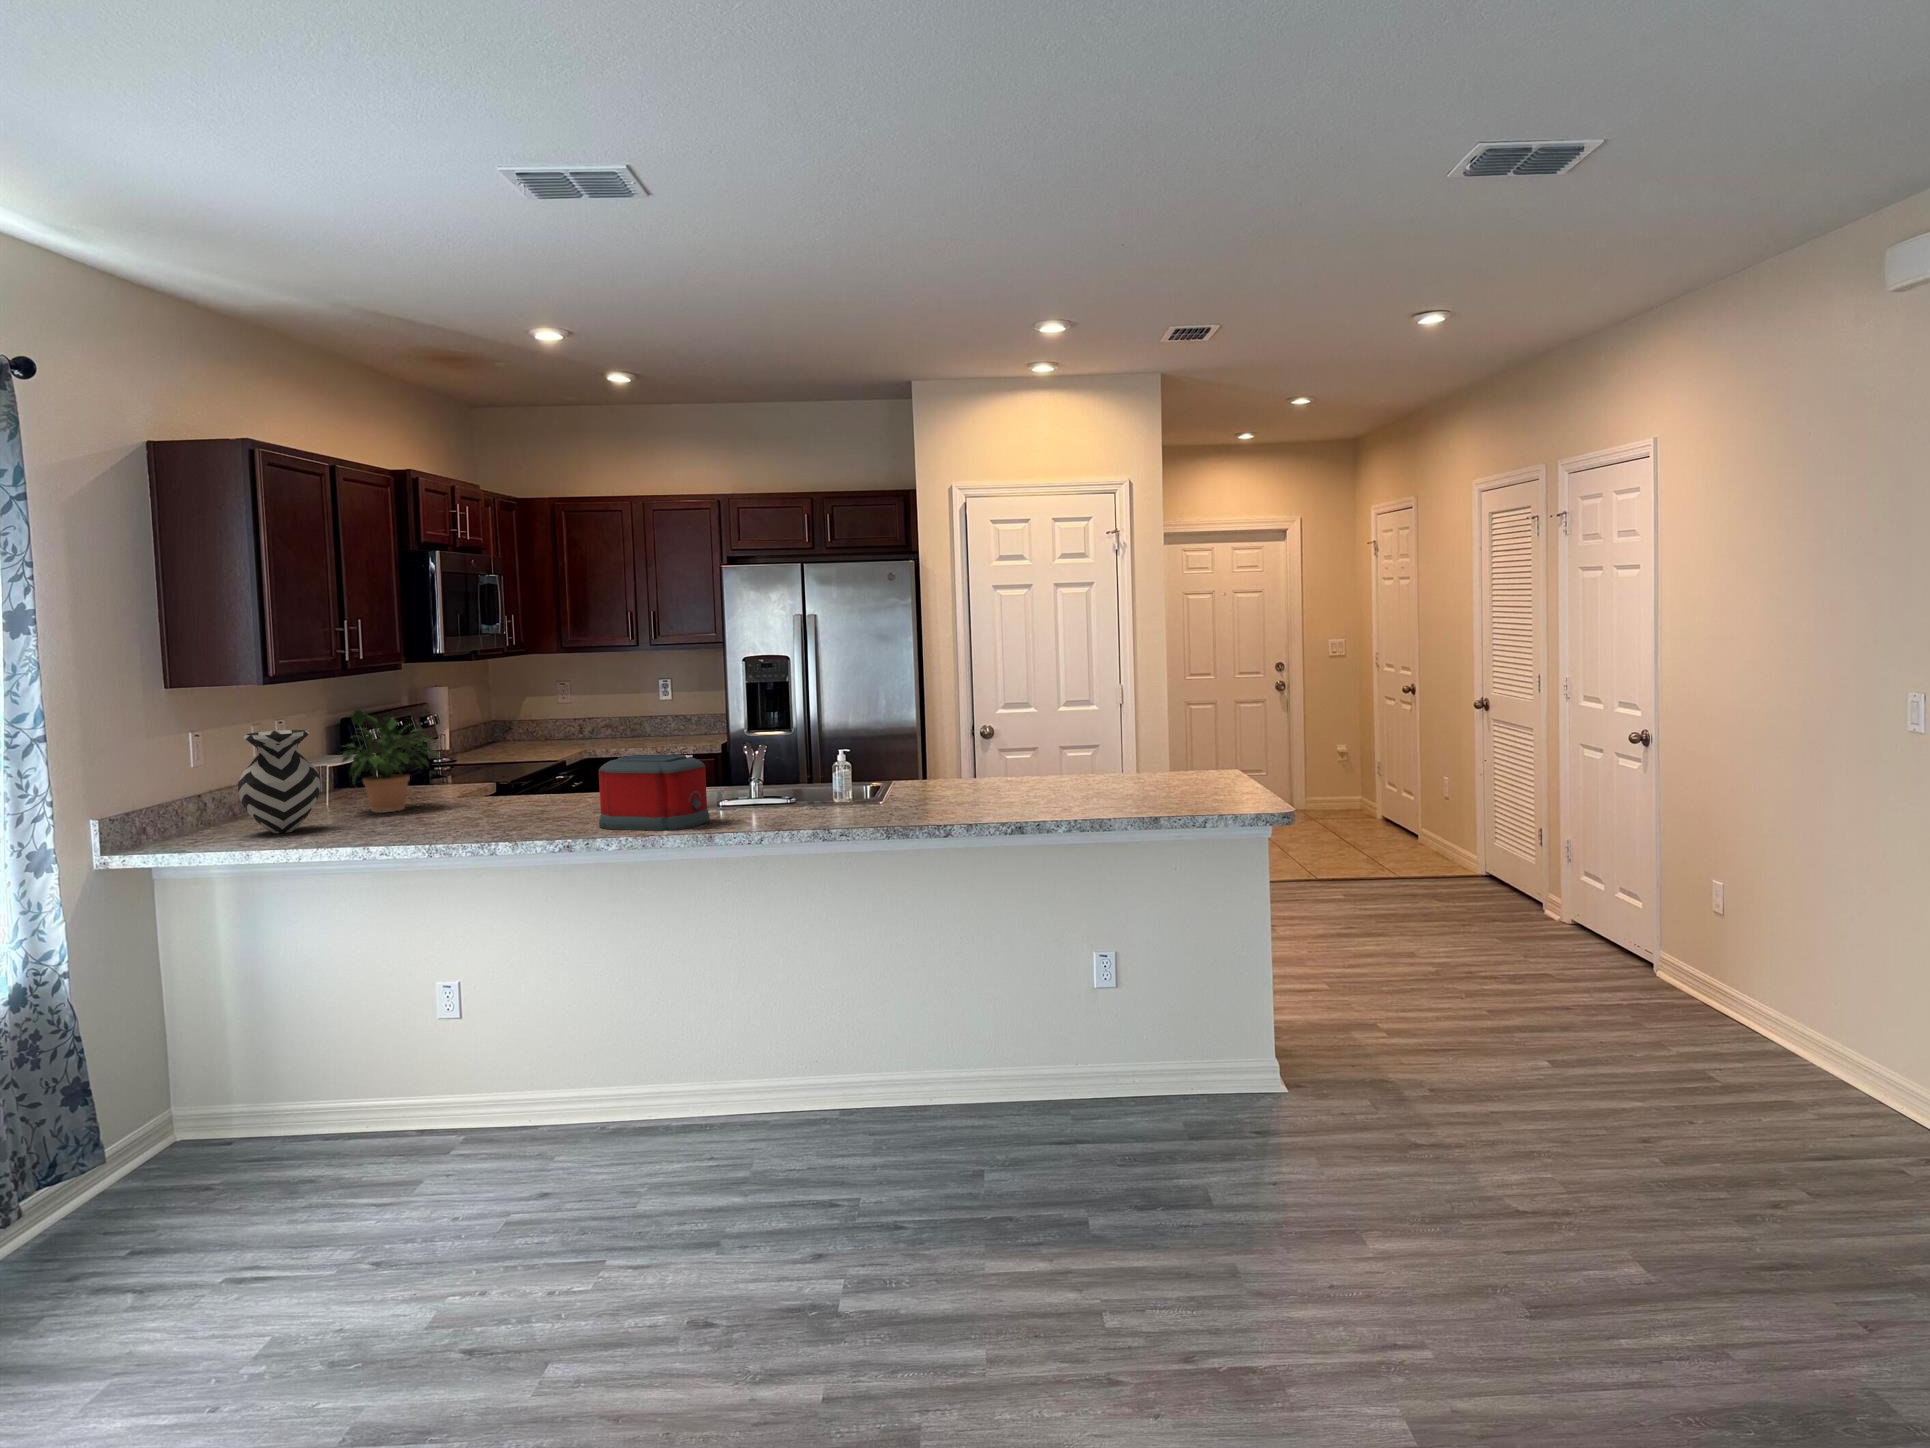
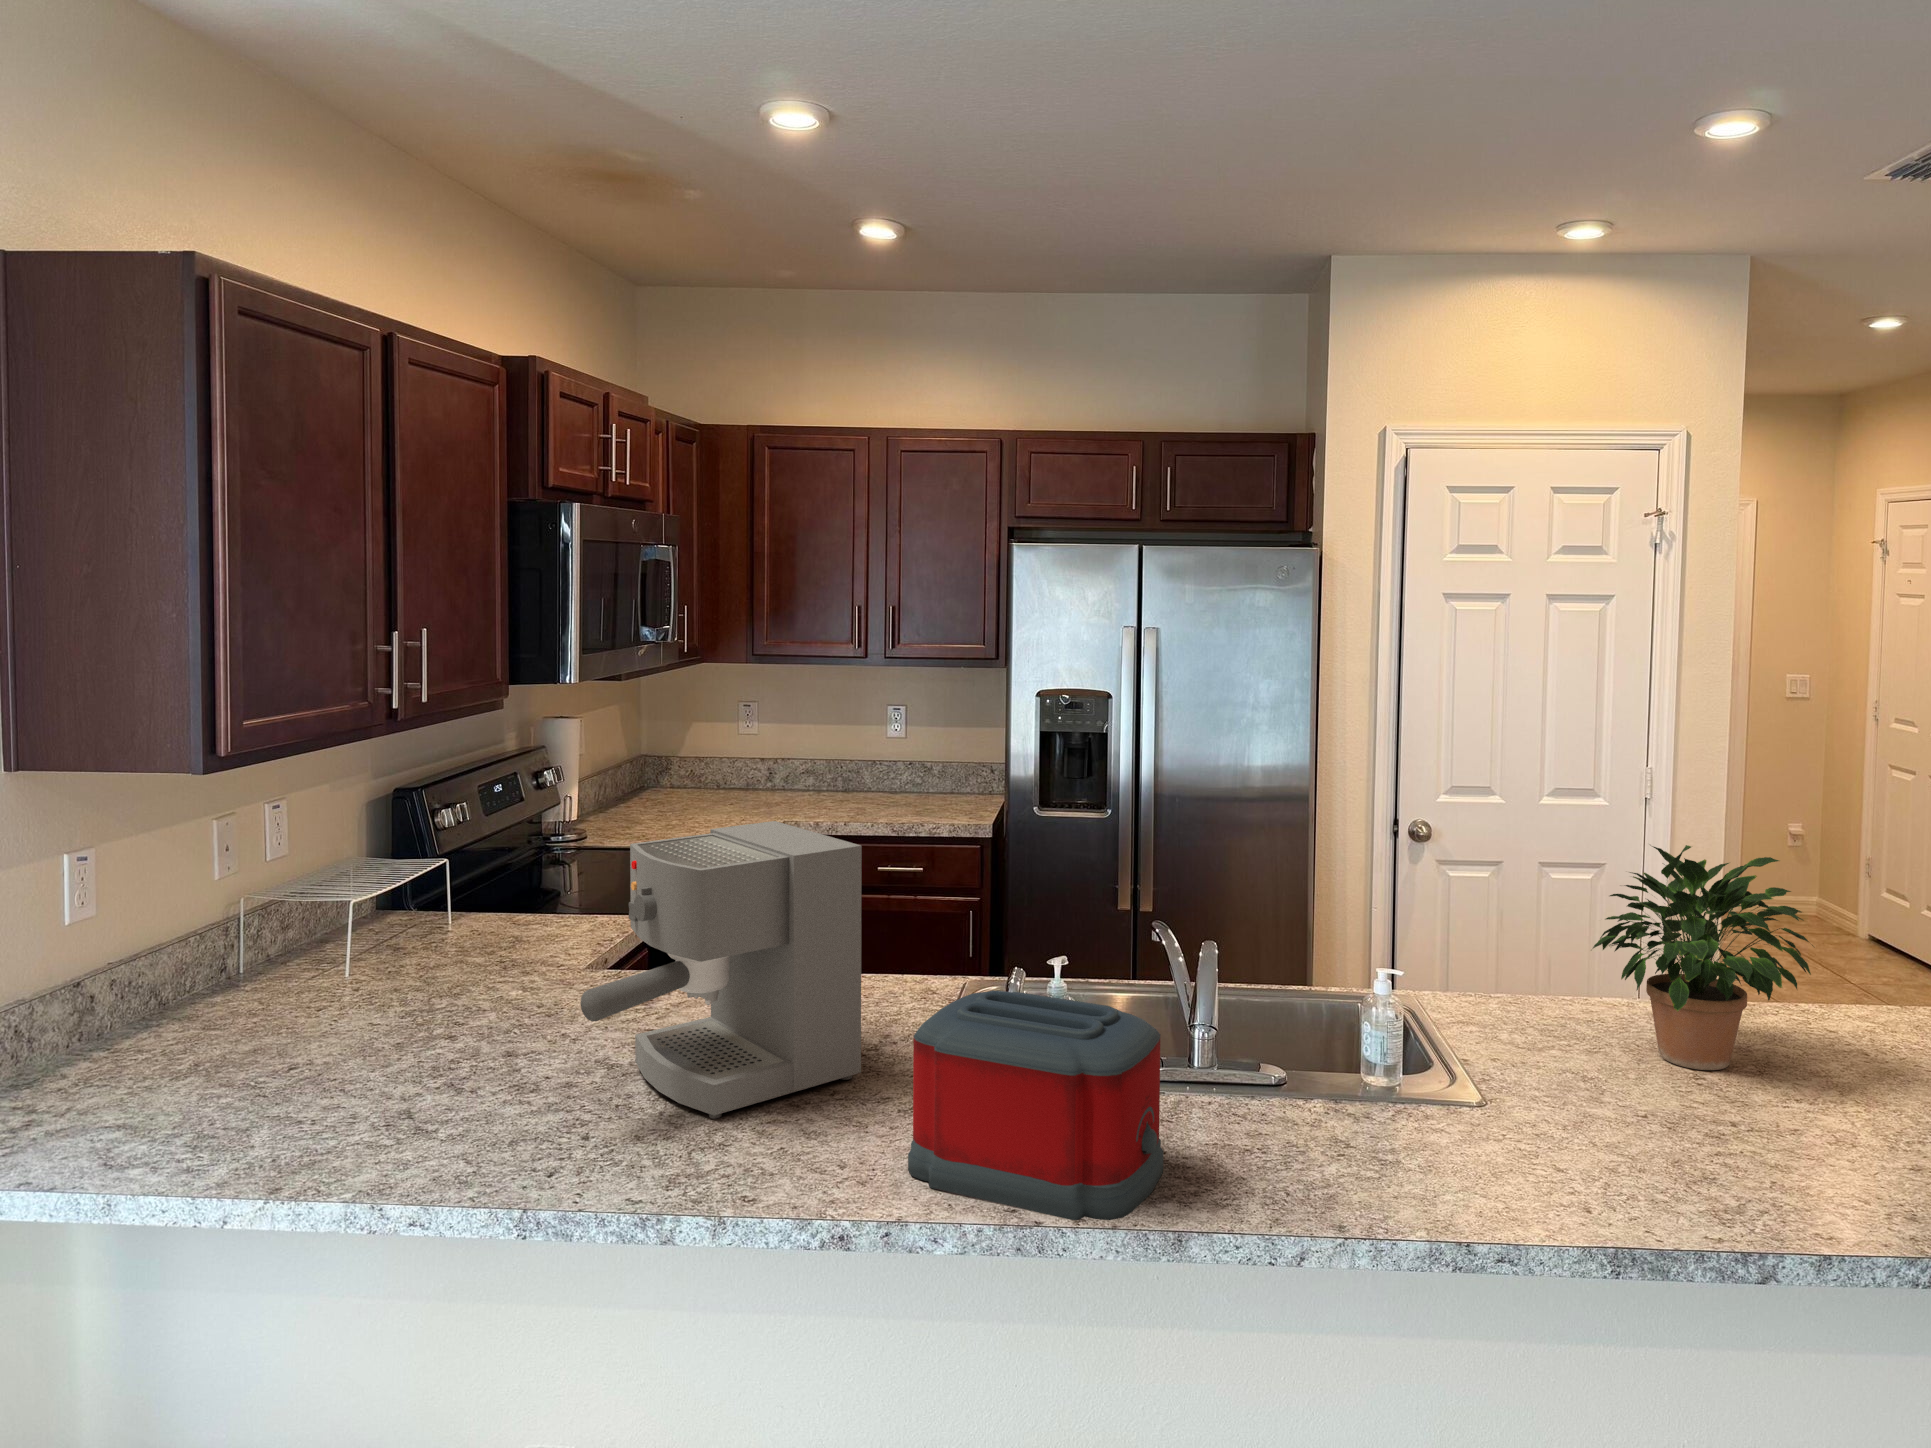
coffee maker: none [454,702,590,824] -> present [581,821,862,1119]
potted plant: present [342,709,439,813] -> present [1593,845,1814,1070]
vase: present [238,730,321,833] -> none [113,874,302,1112]

